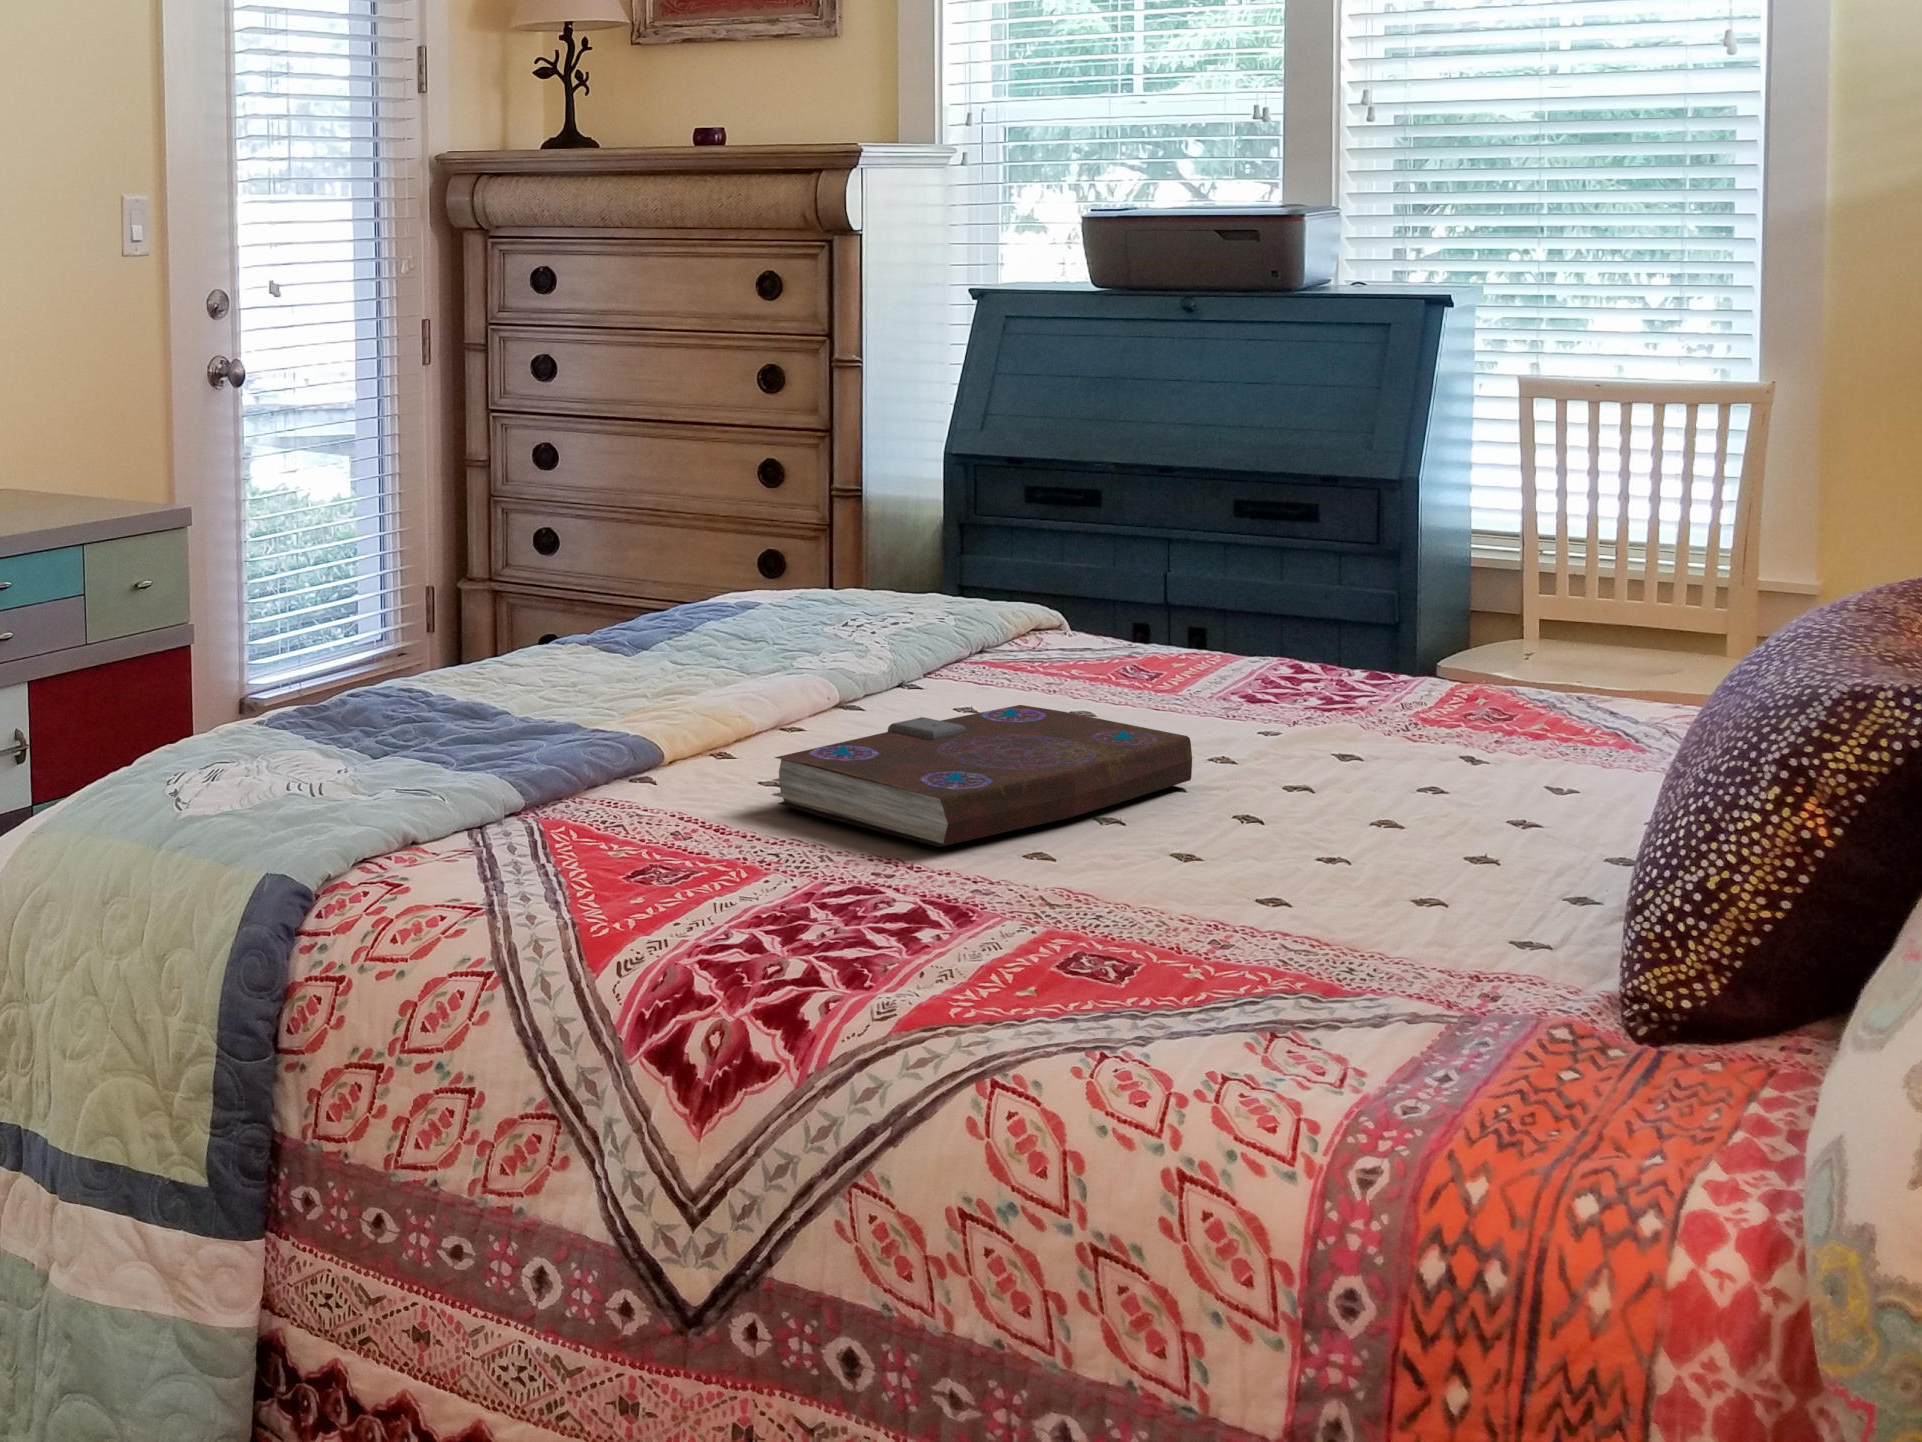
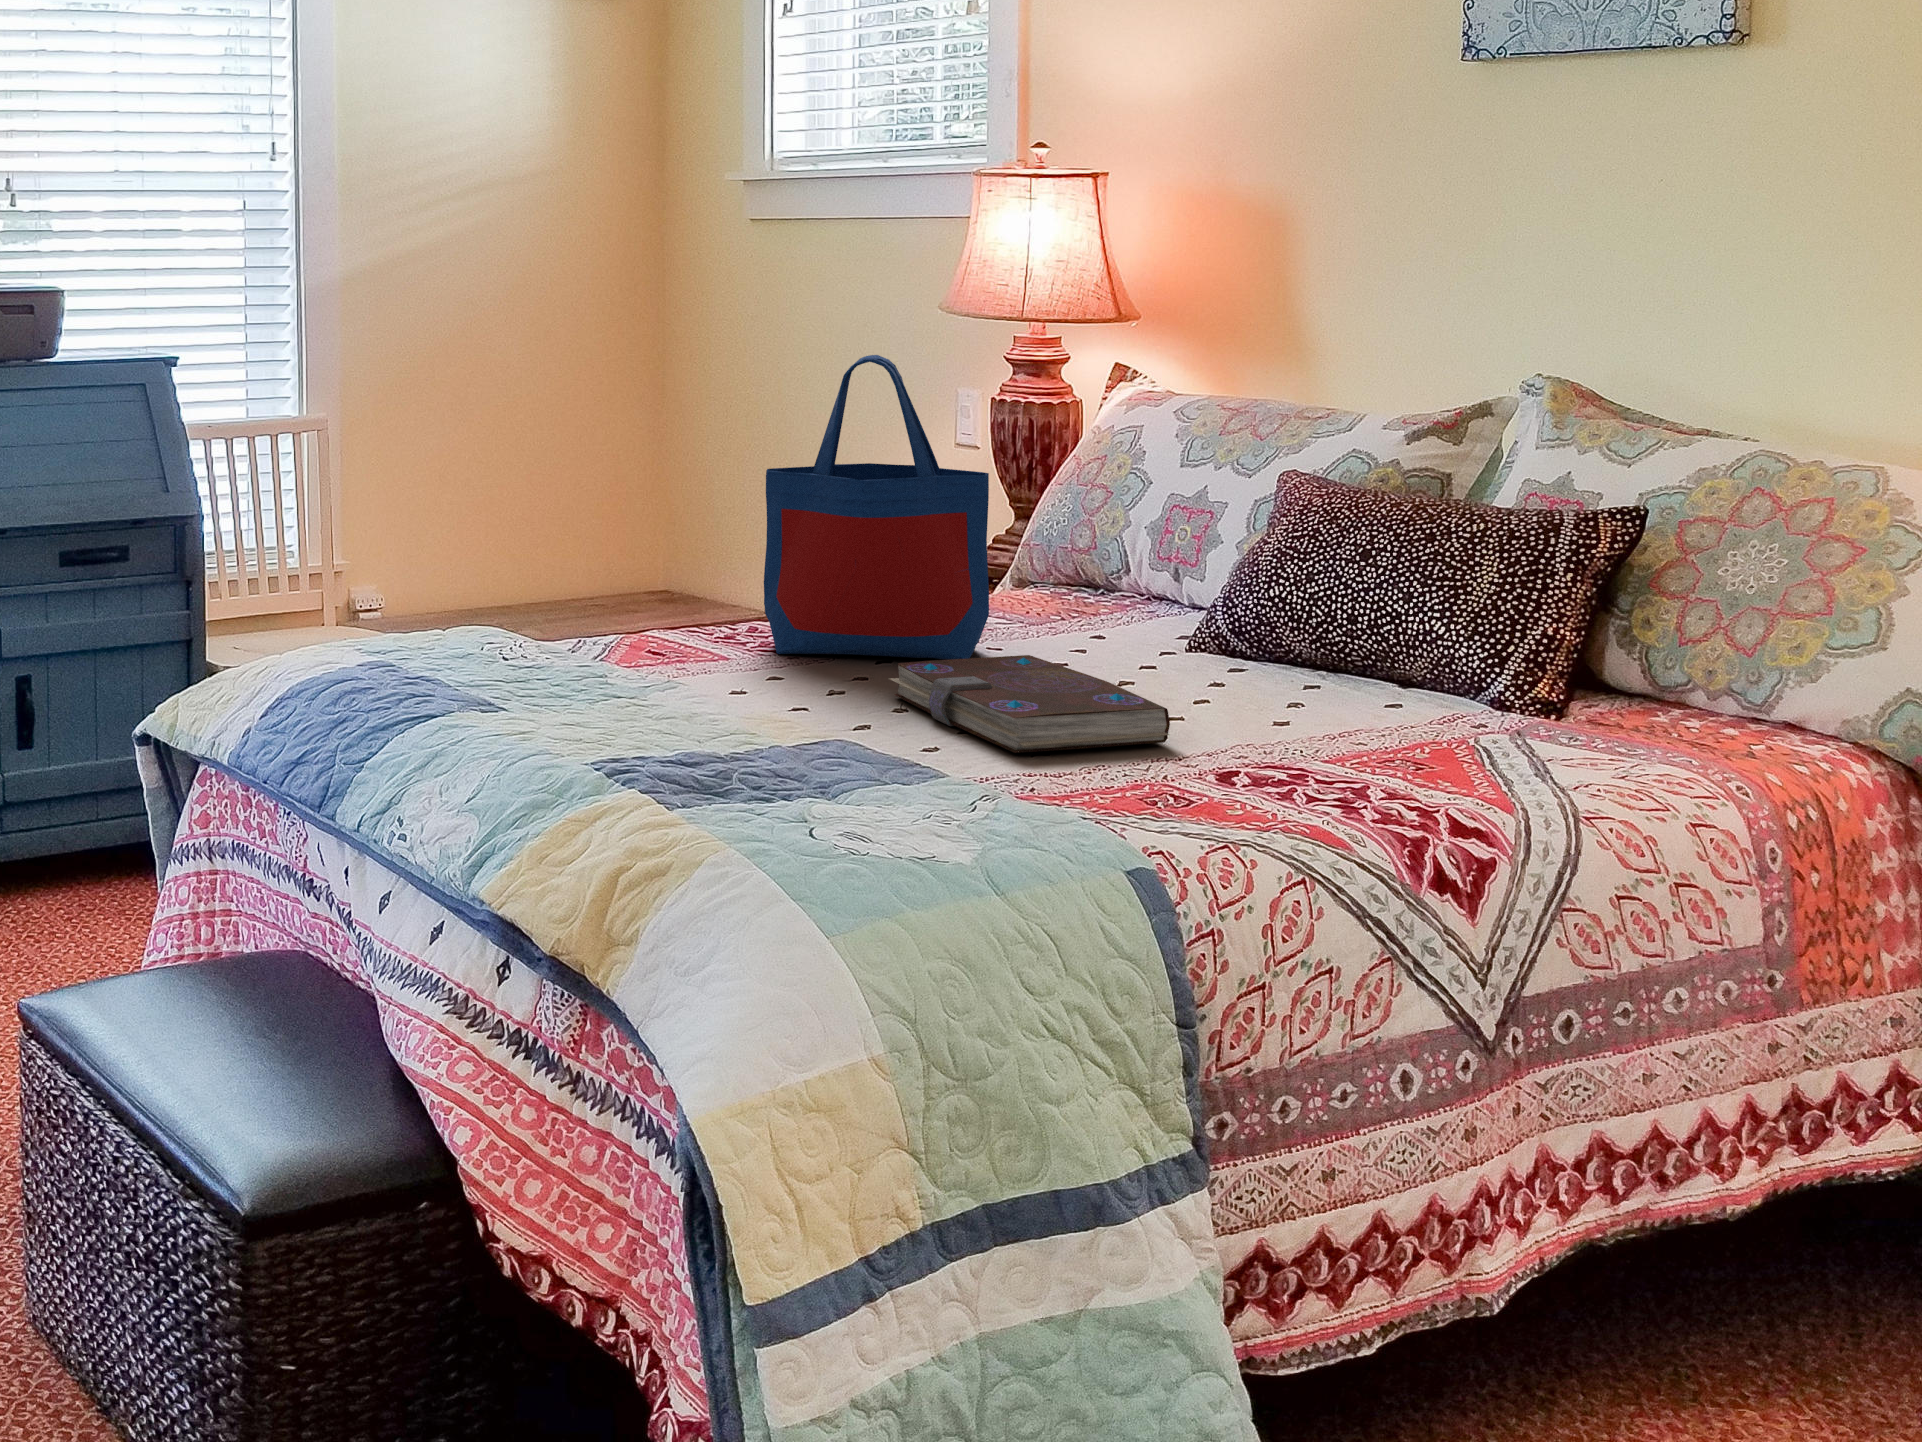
tote bag: none [1180,296,1428,751] -> present [764,355,989,660]

